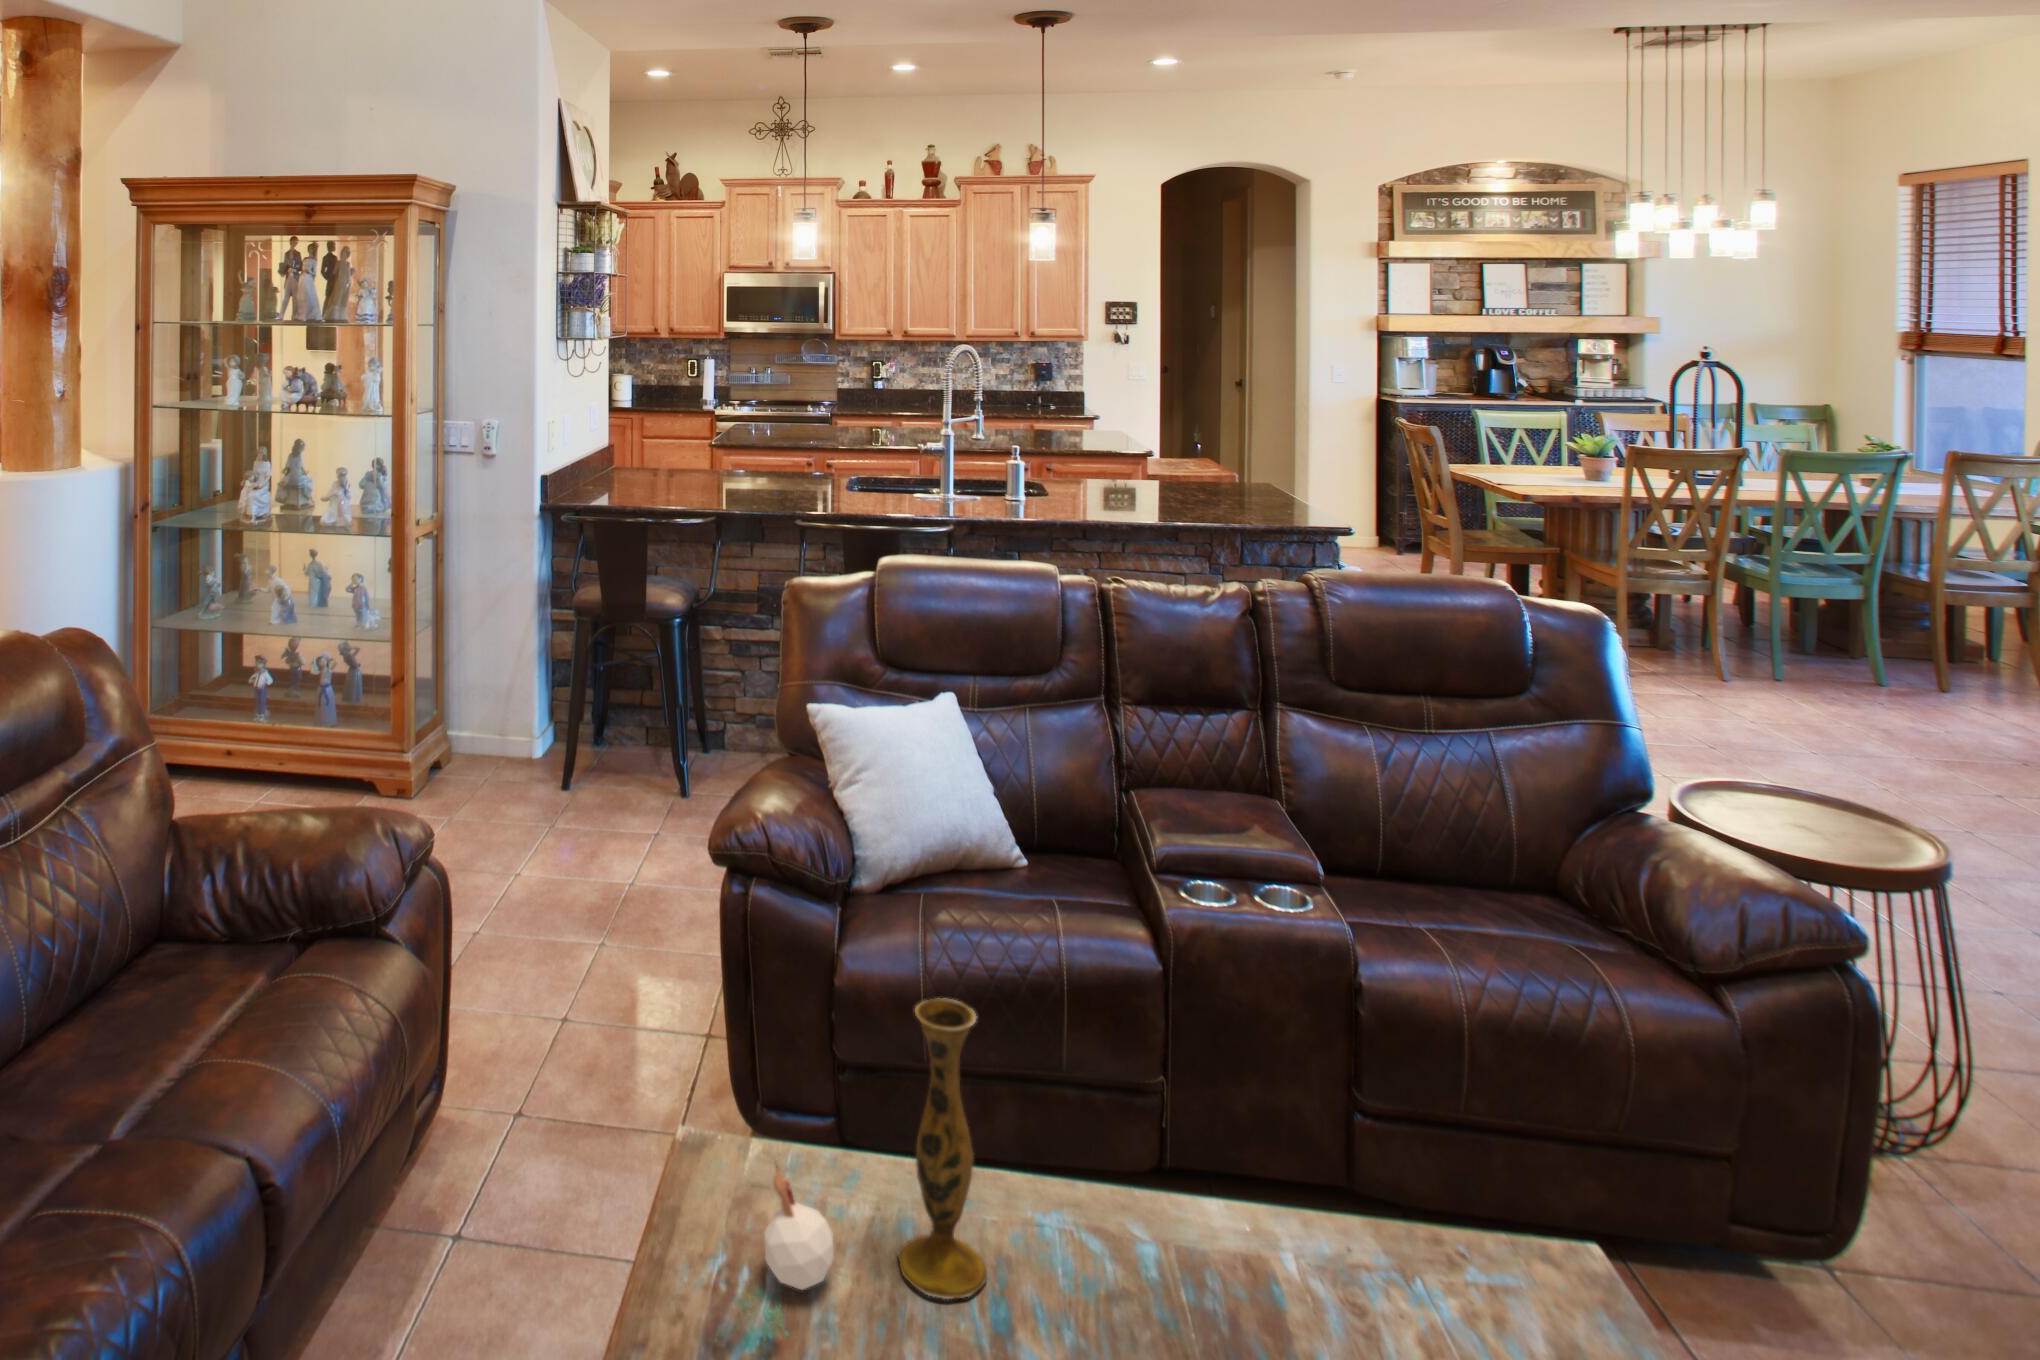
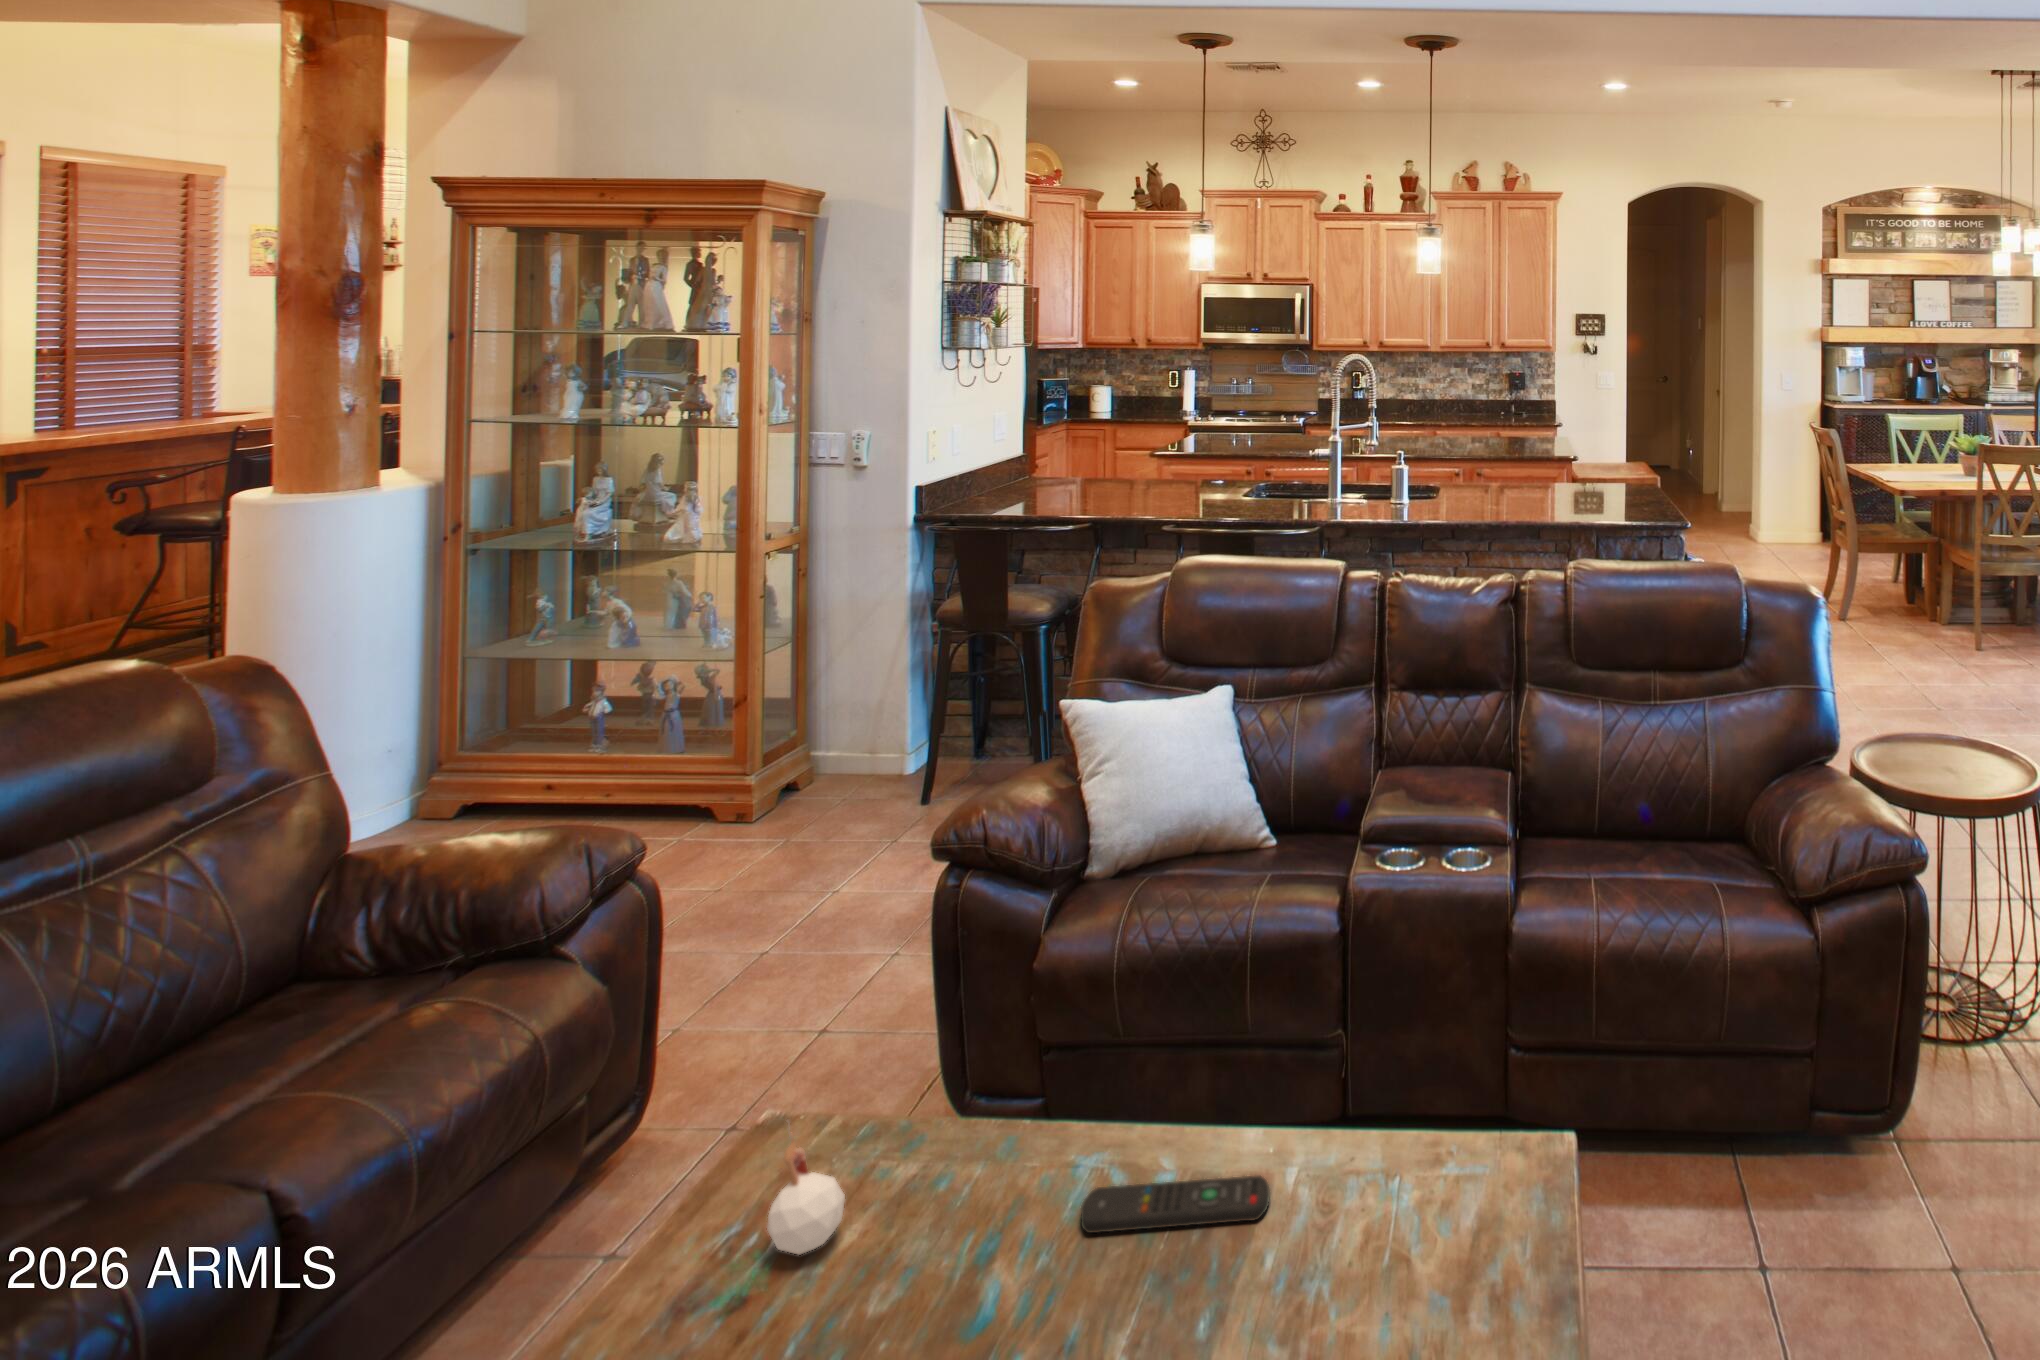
vase: present [897,998,987,1299] -> none [913,964,1003,1247]
remote control: none [1075,1248,1282,1307] -> present [1081,1176,1270,1233]

